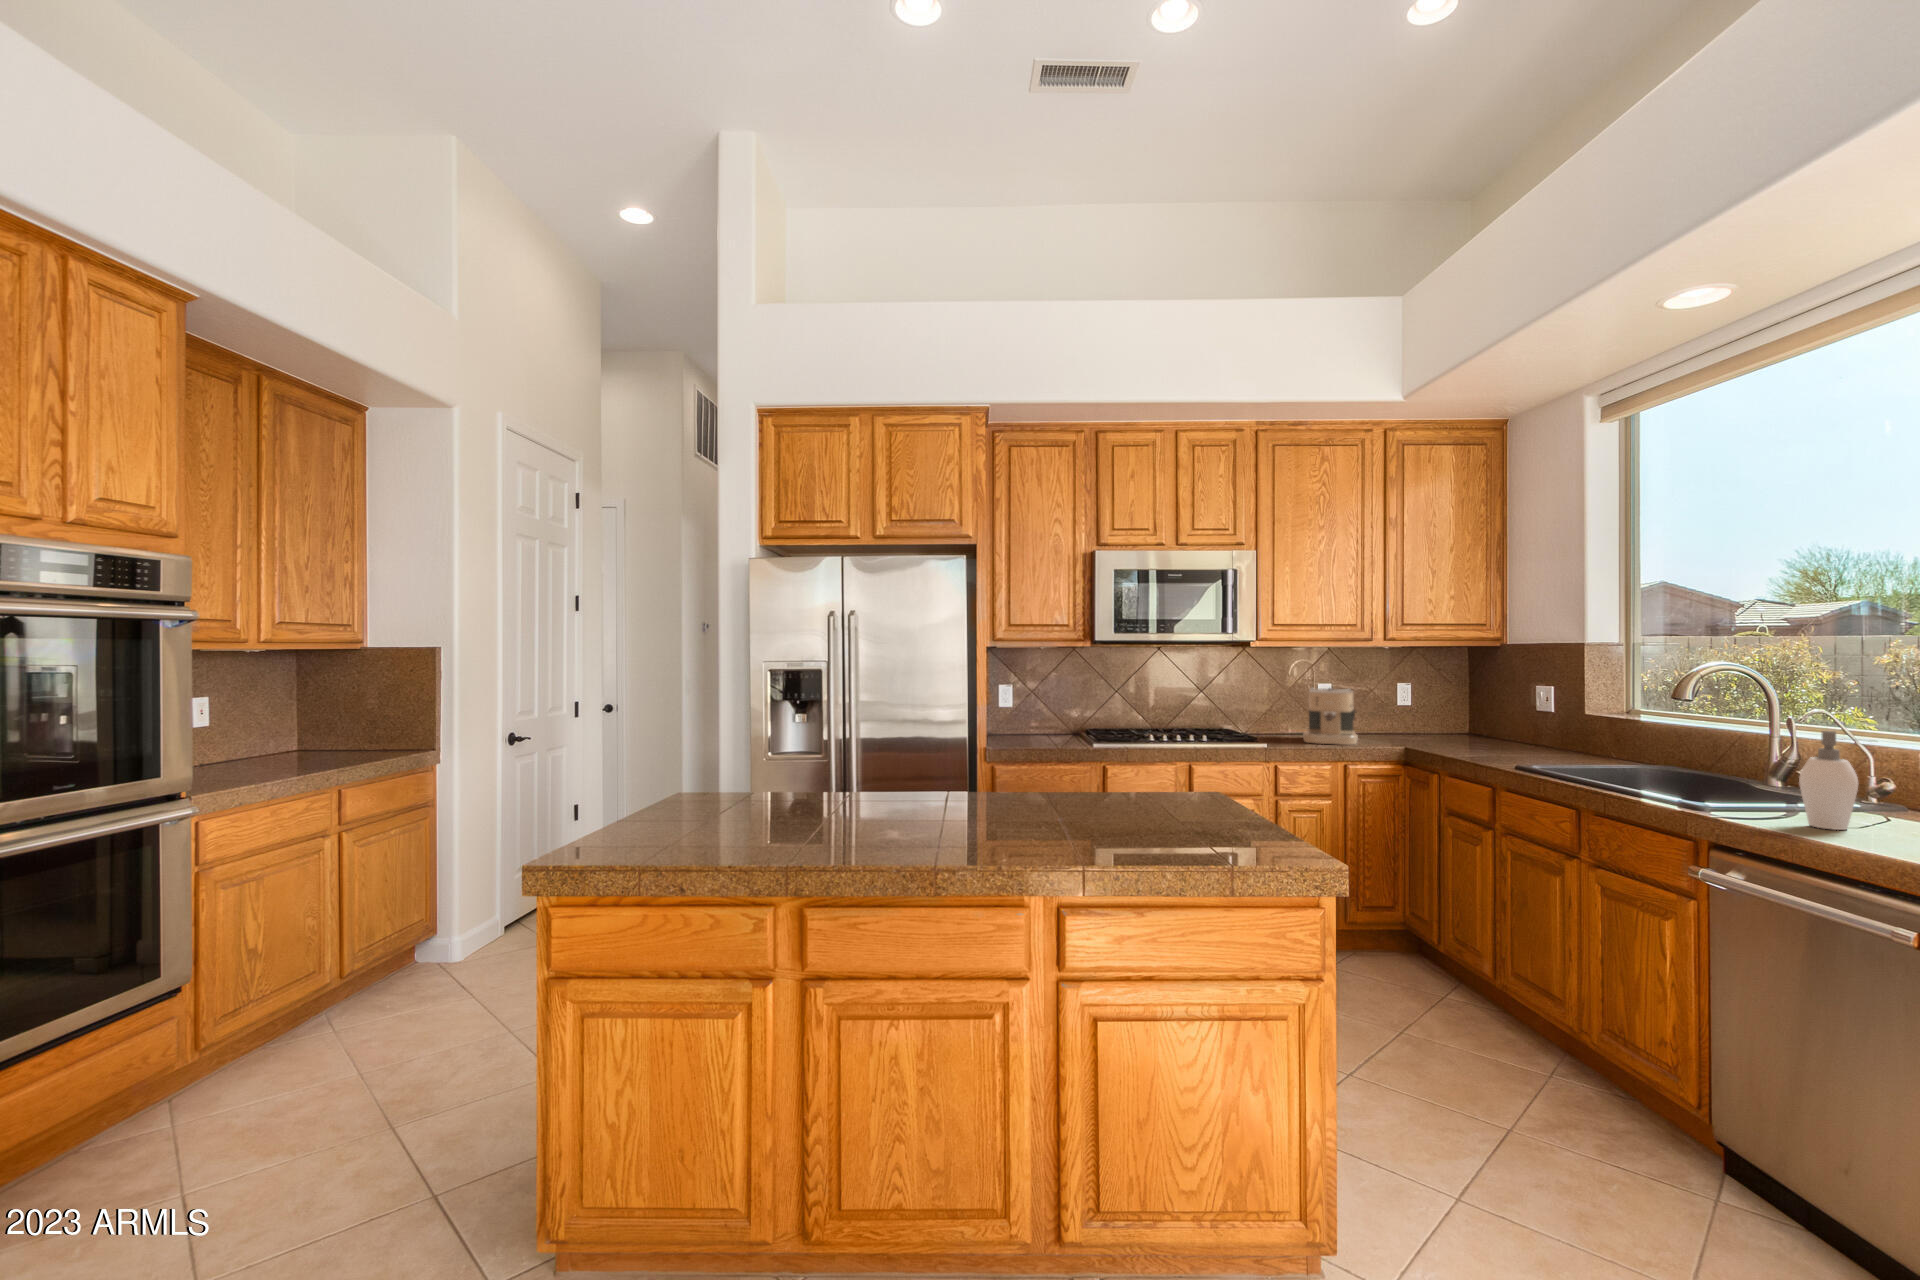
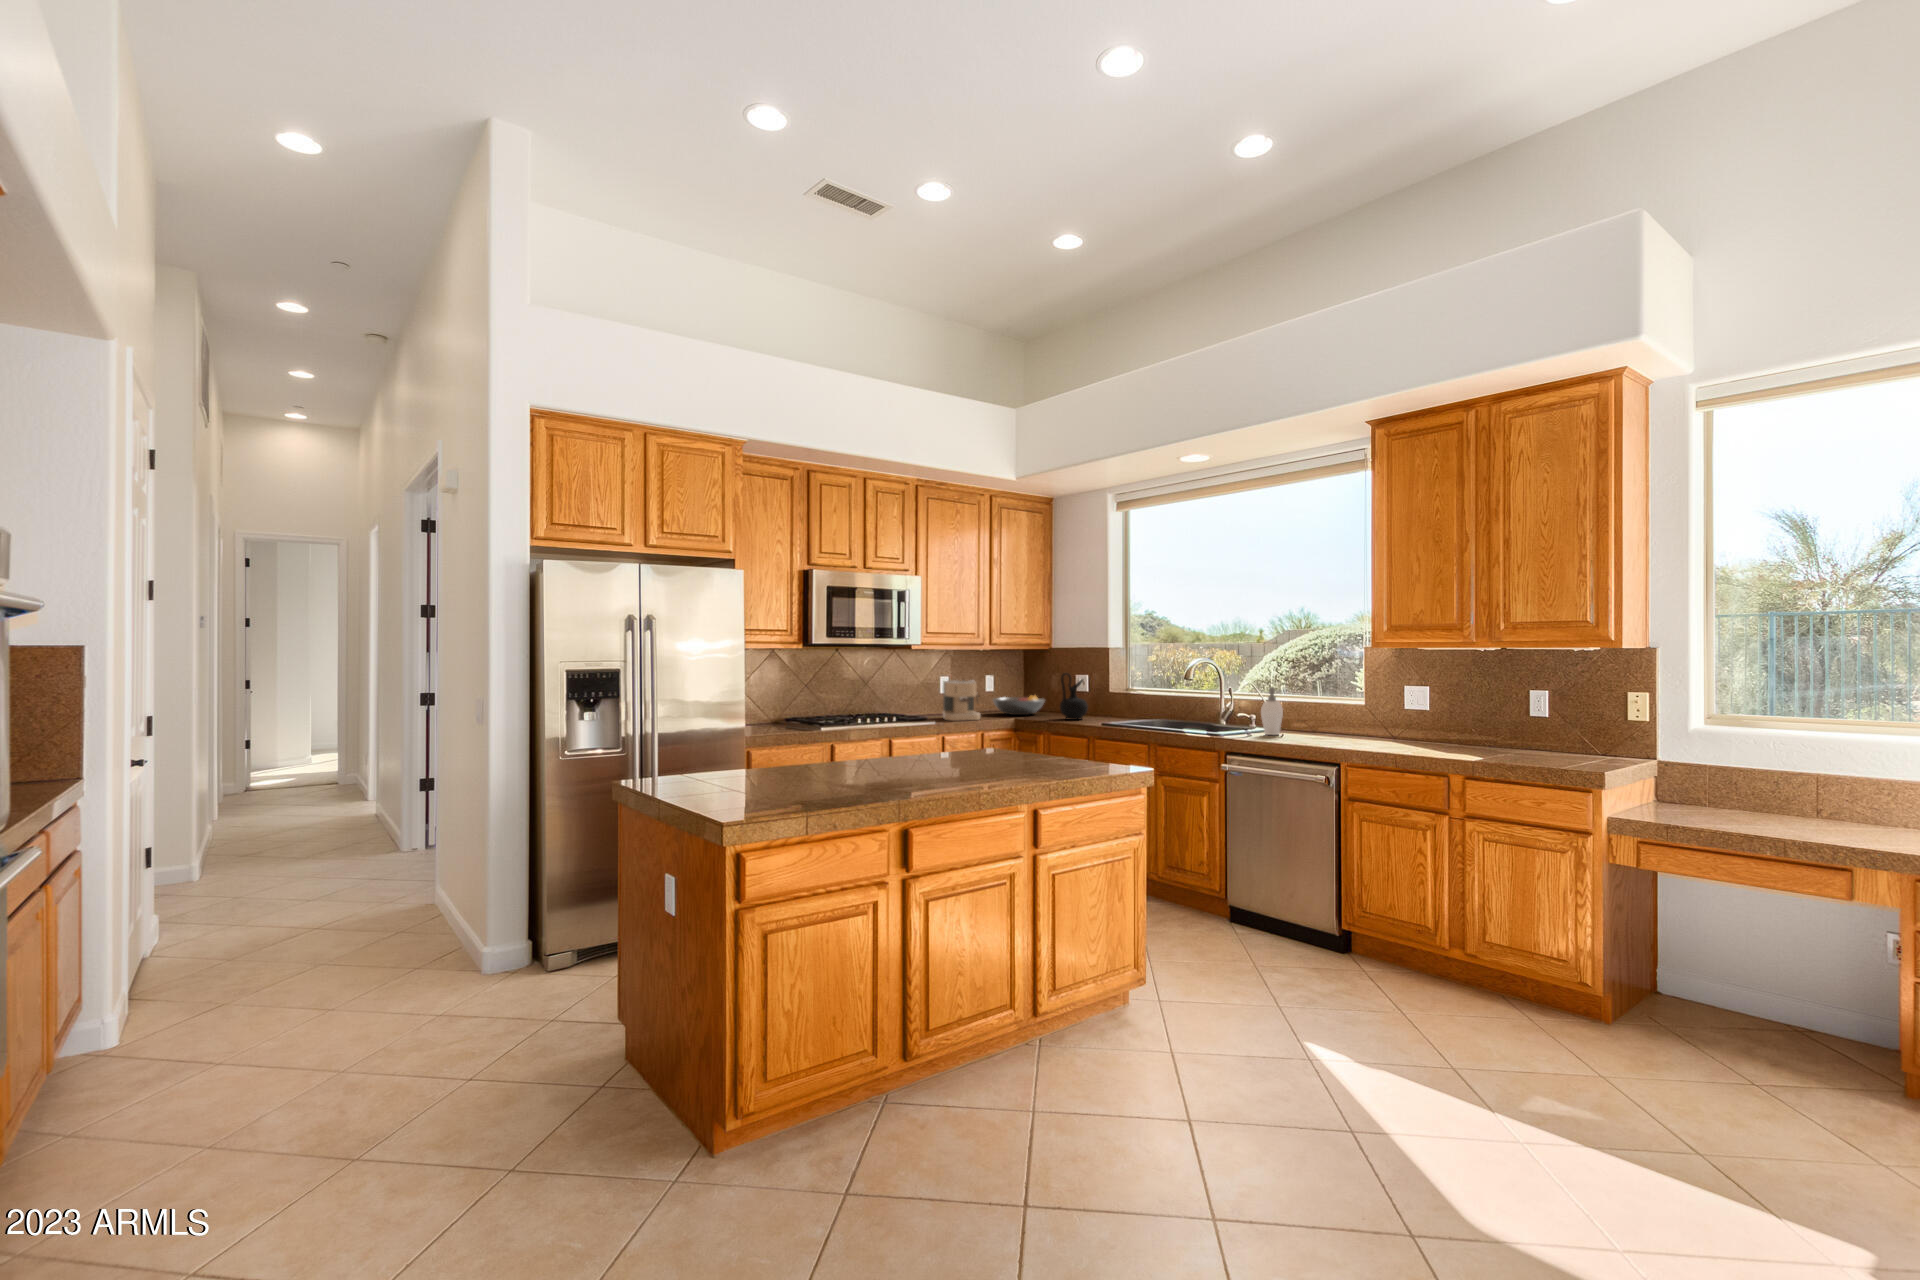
ceramic jug: none [1482,683,1532,756] -> present [1060,673,1088,720]
fruit bowl: none [1396,712,1484,741] -> present [993,695,1045,715]

